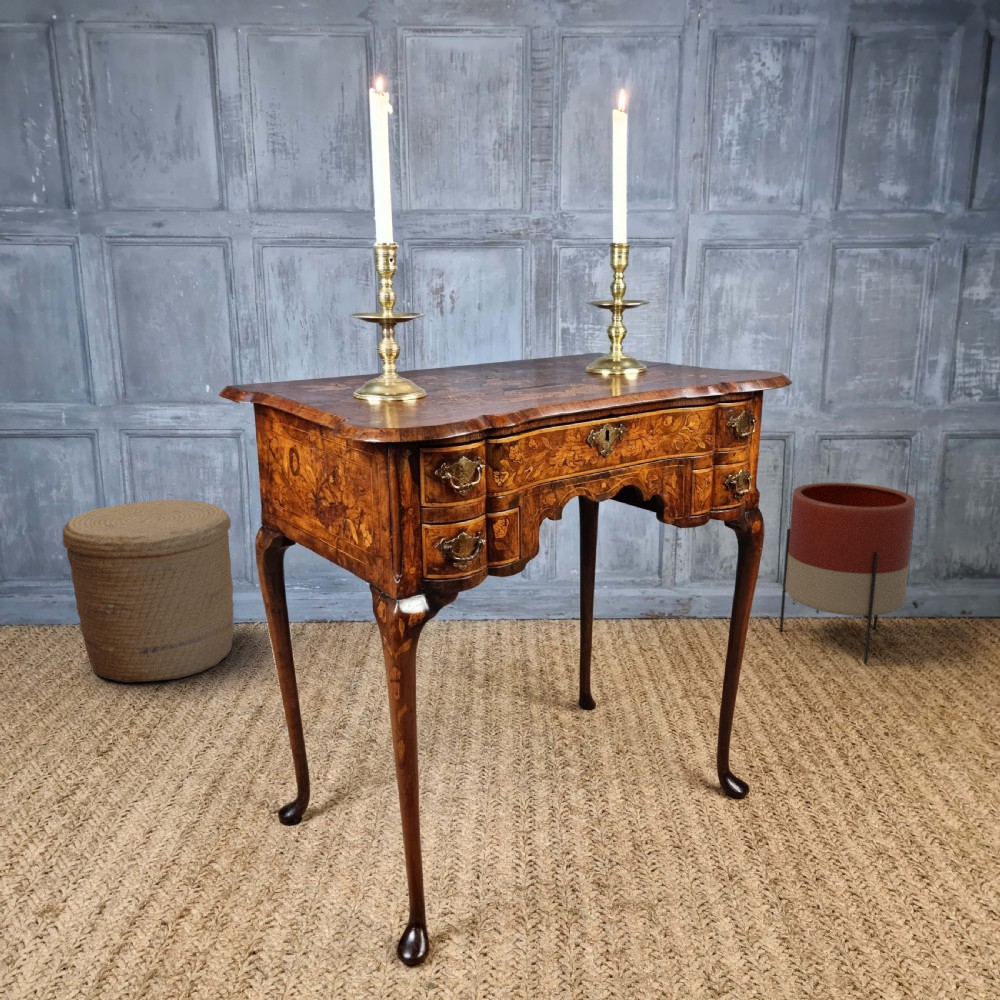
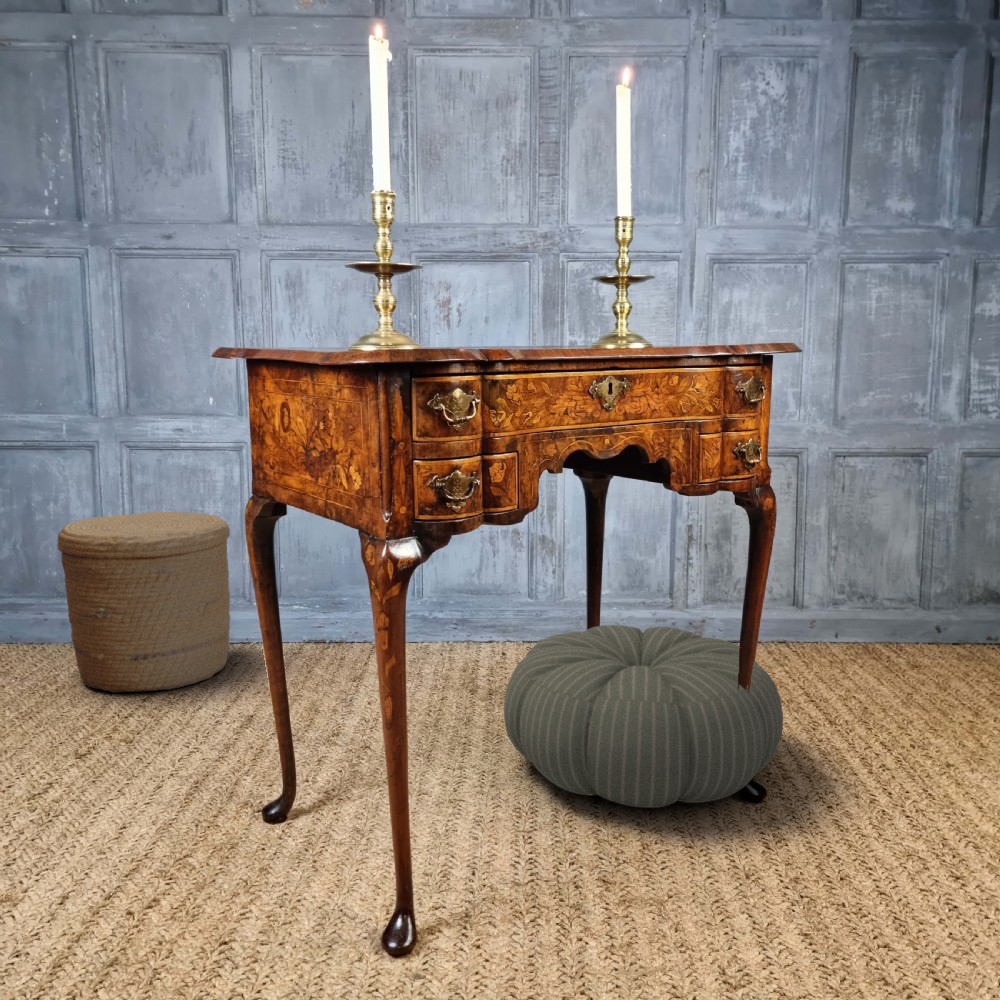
planter: present [780,483,915,664] -> none [795,499,932,683]
pouf: none [503,622,766,808] -> present [504,625,783,808]

